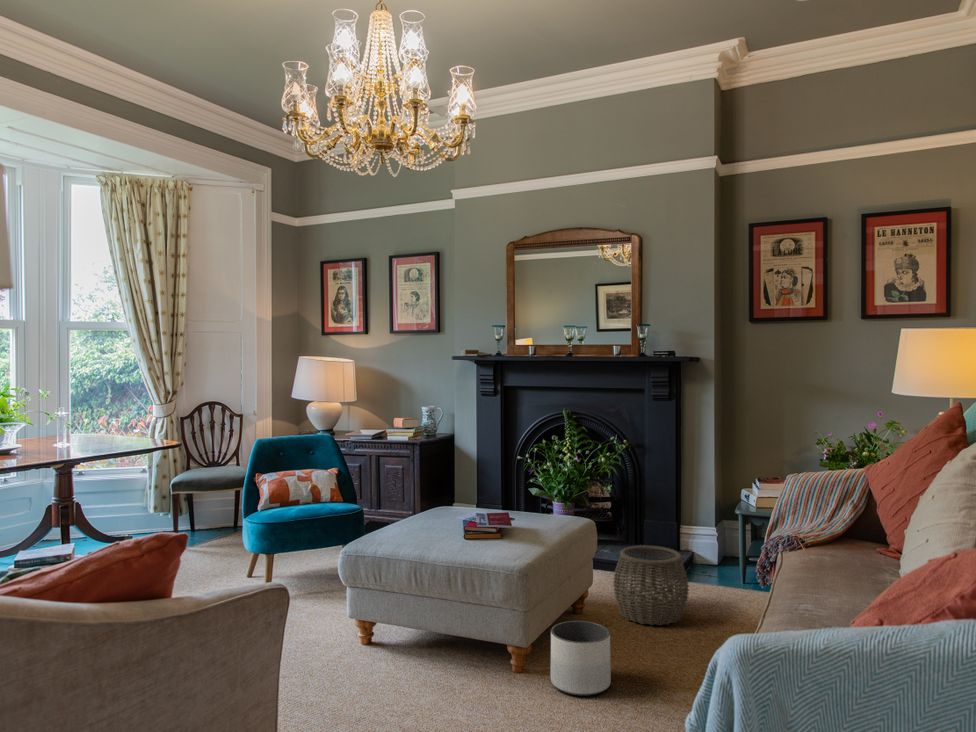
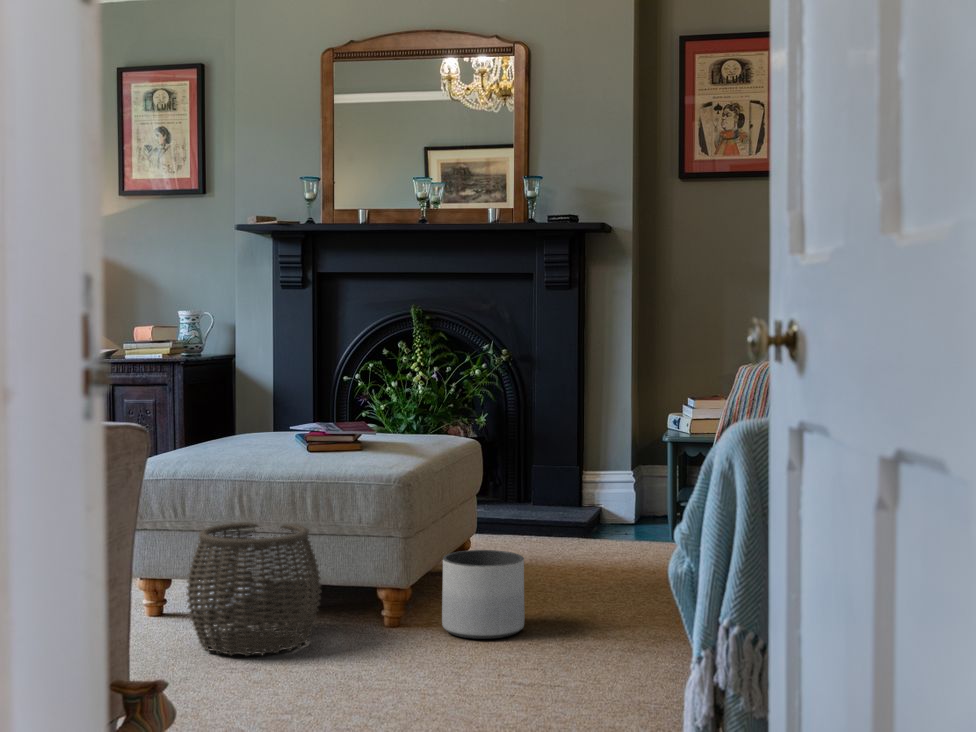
woven basket: present [613,545,689,625] -> present [187,522,321,656]

